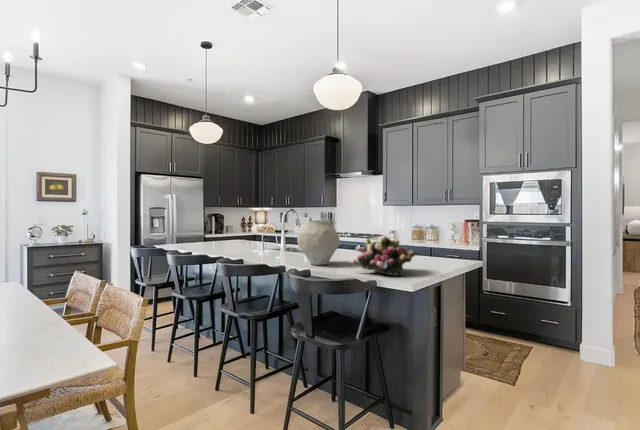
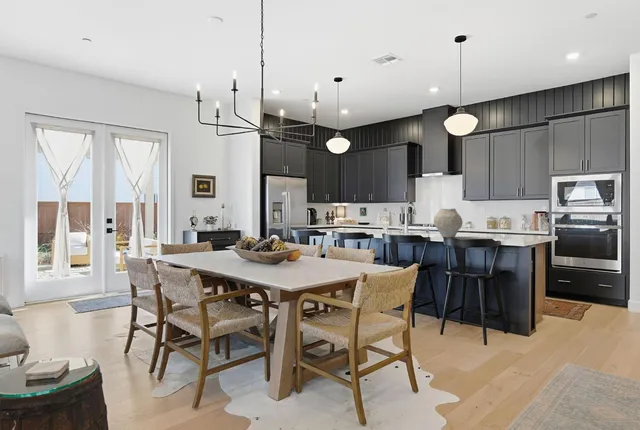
flower arrangement: present [351,235,415,276] -> none [478,217,520,241]

